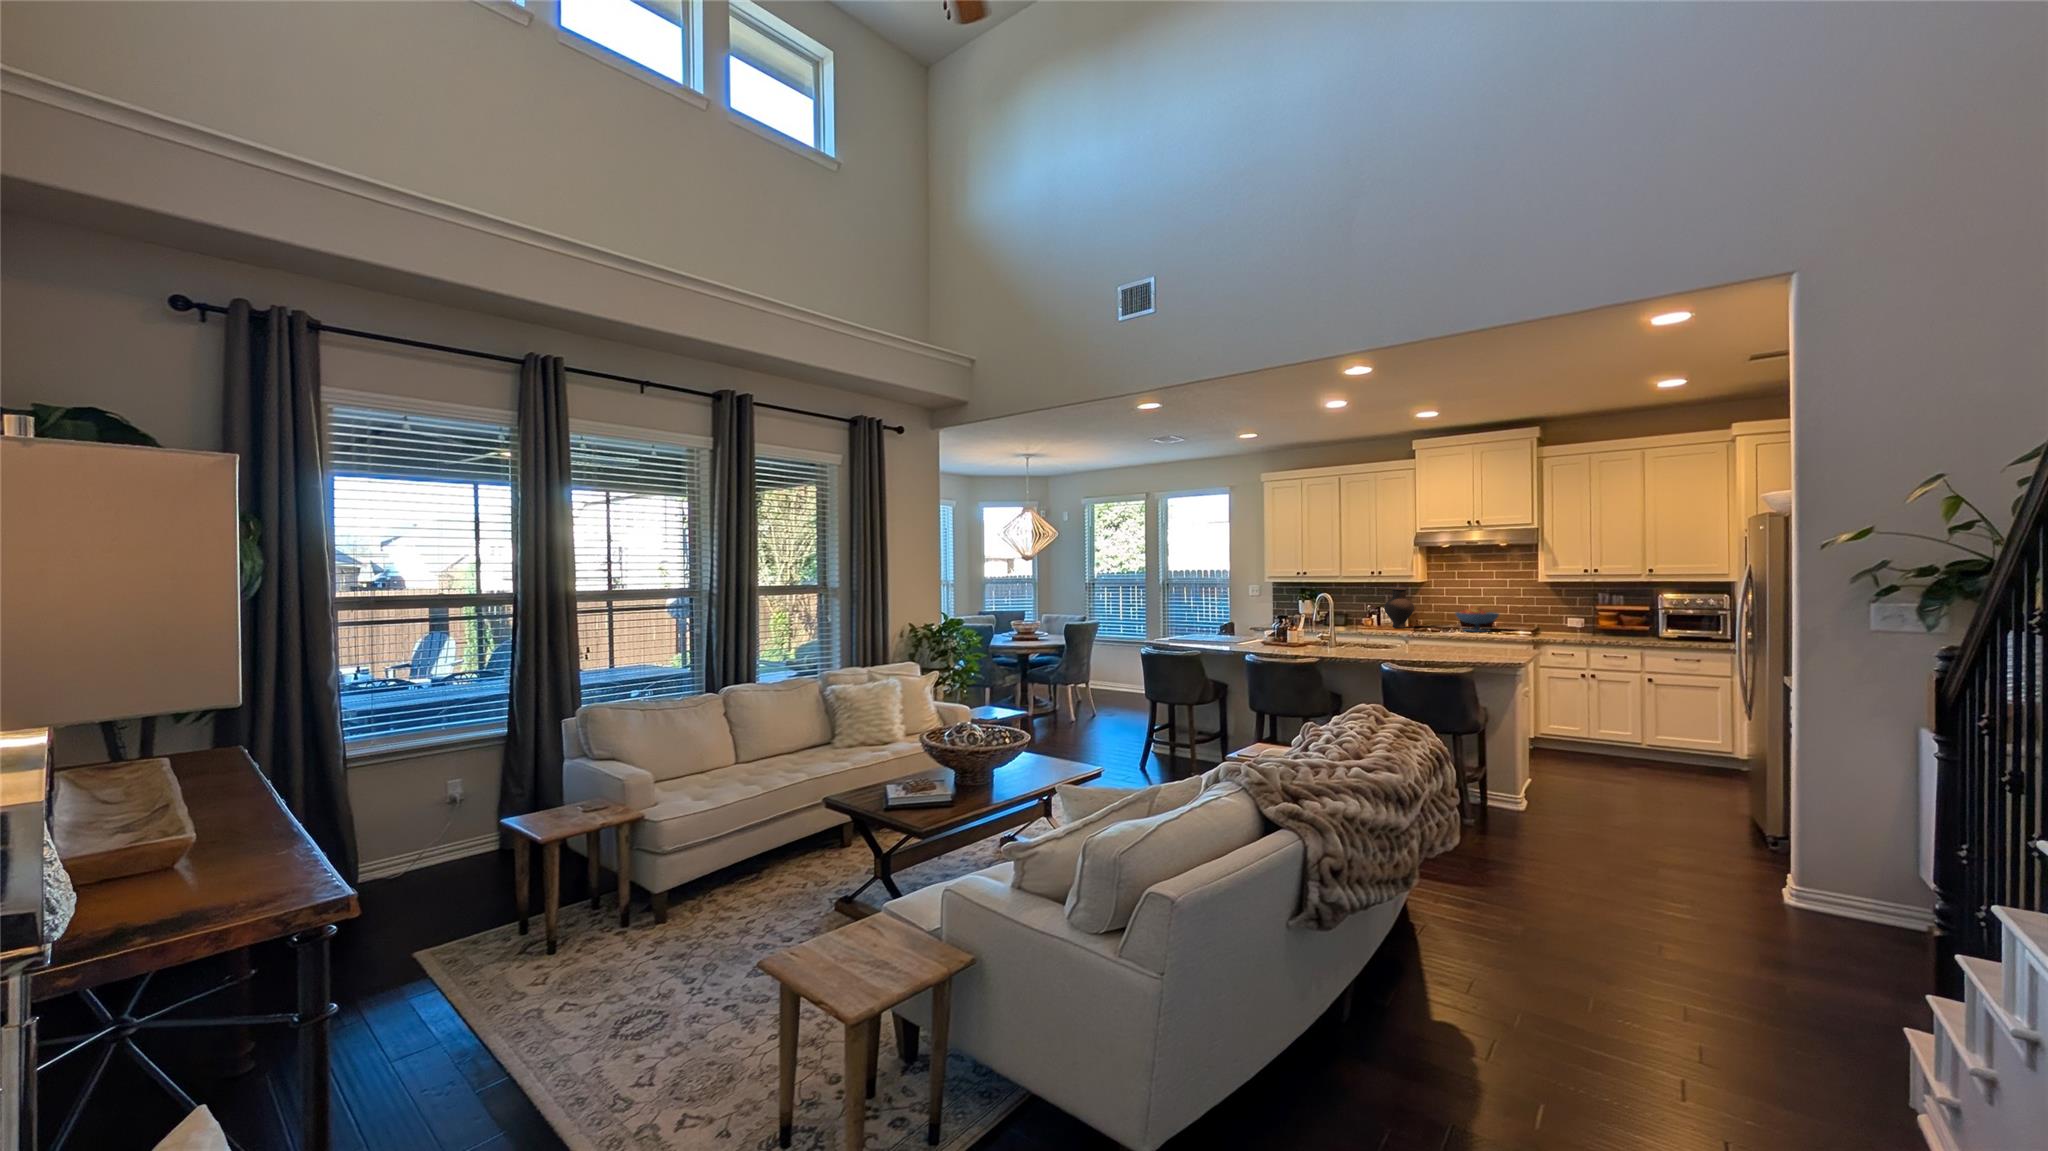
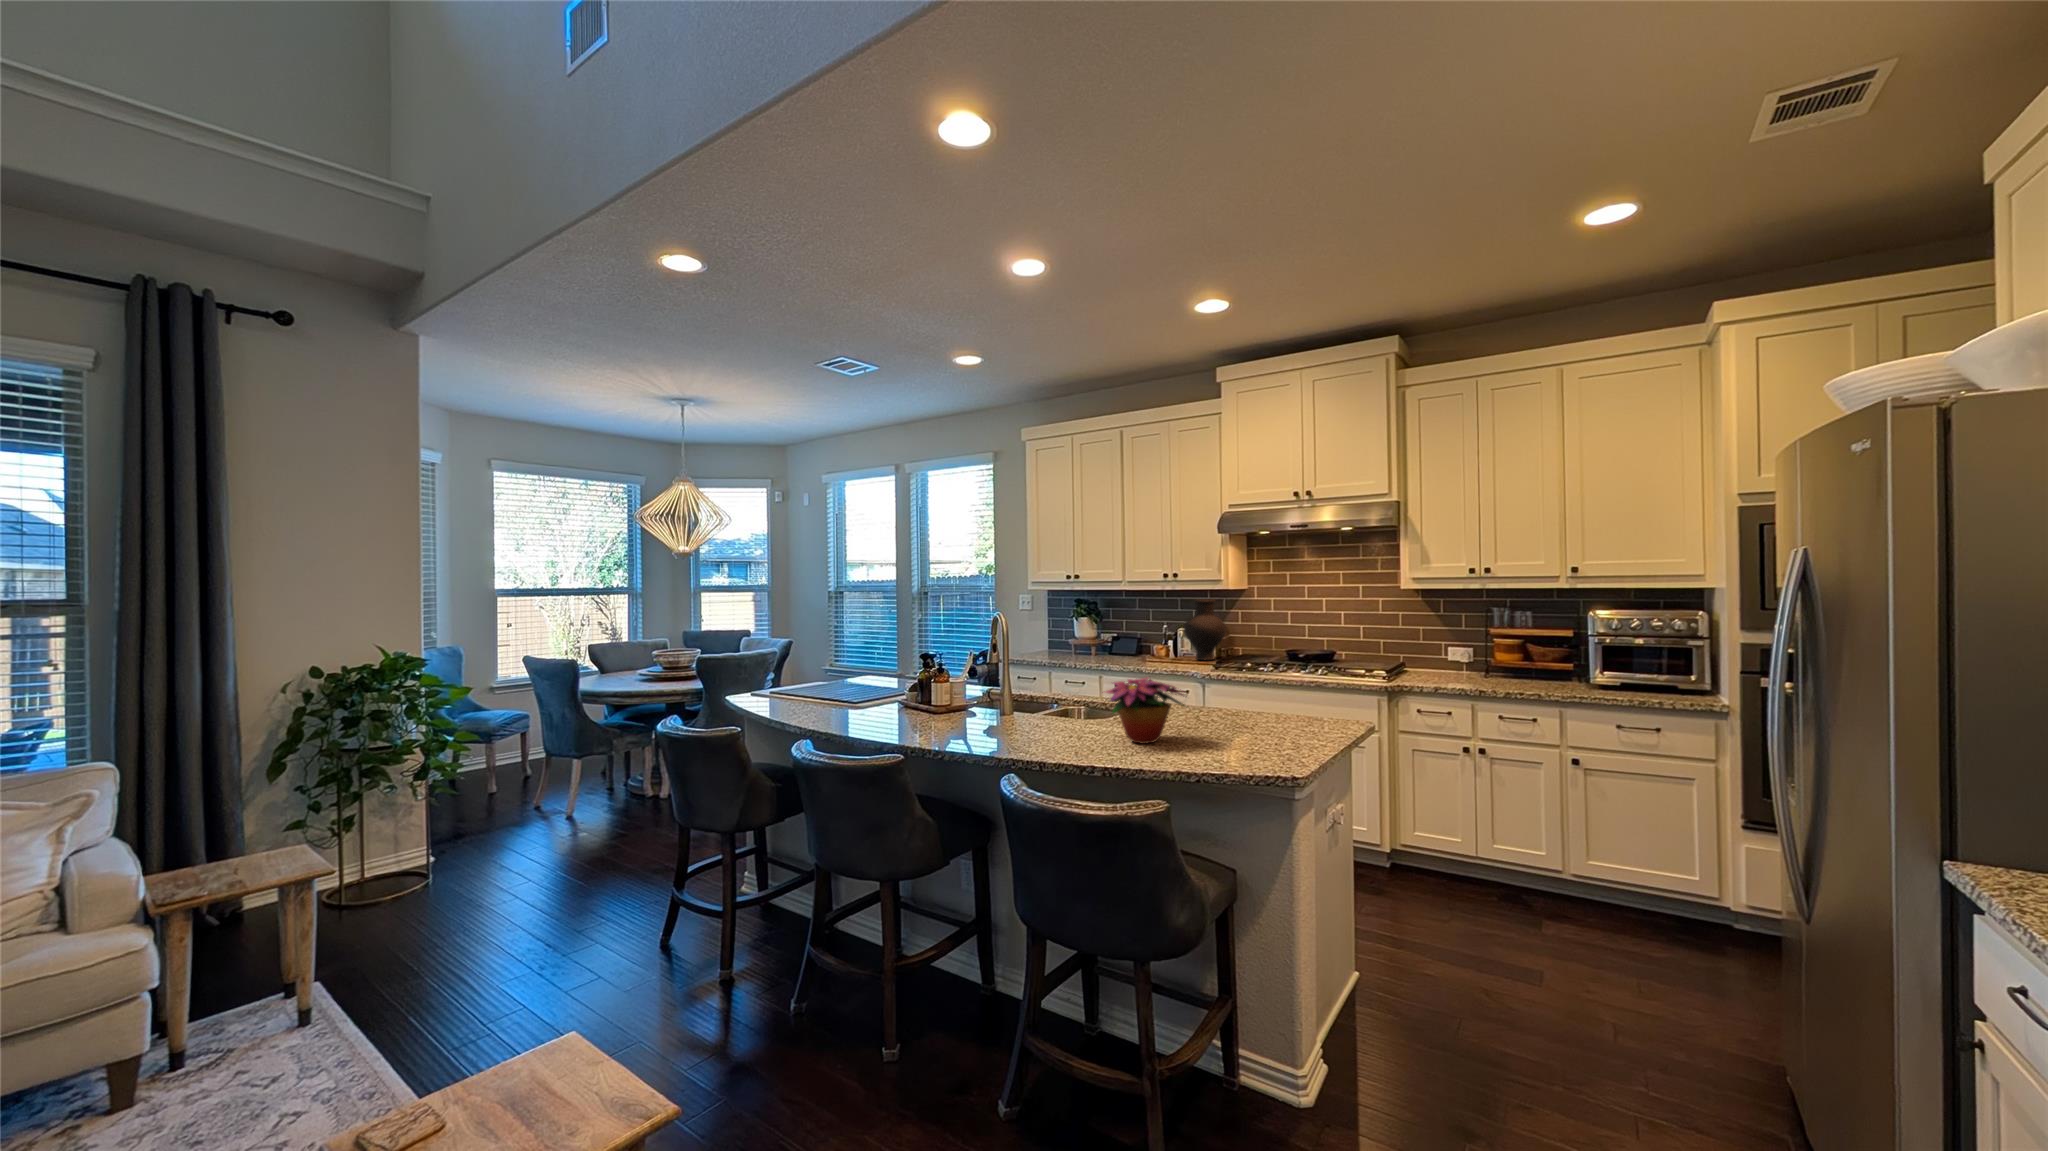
fruit bowl: present [1456,606,1499,632] -> none [1277,627,1343,671]
flower arrangement: none [1394,622,1448,655] -> present [1104,677,1185,744]

